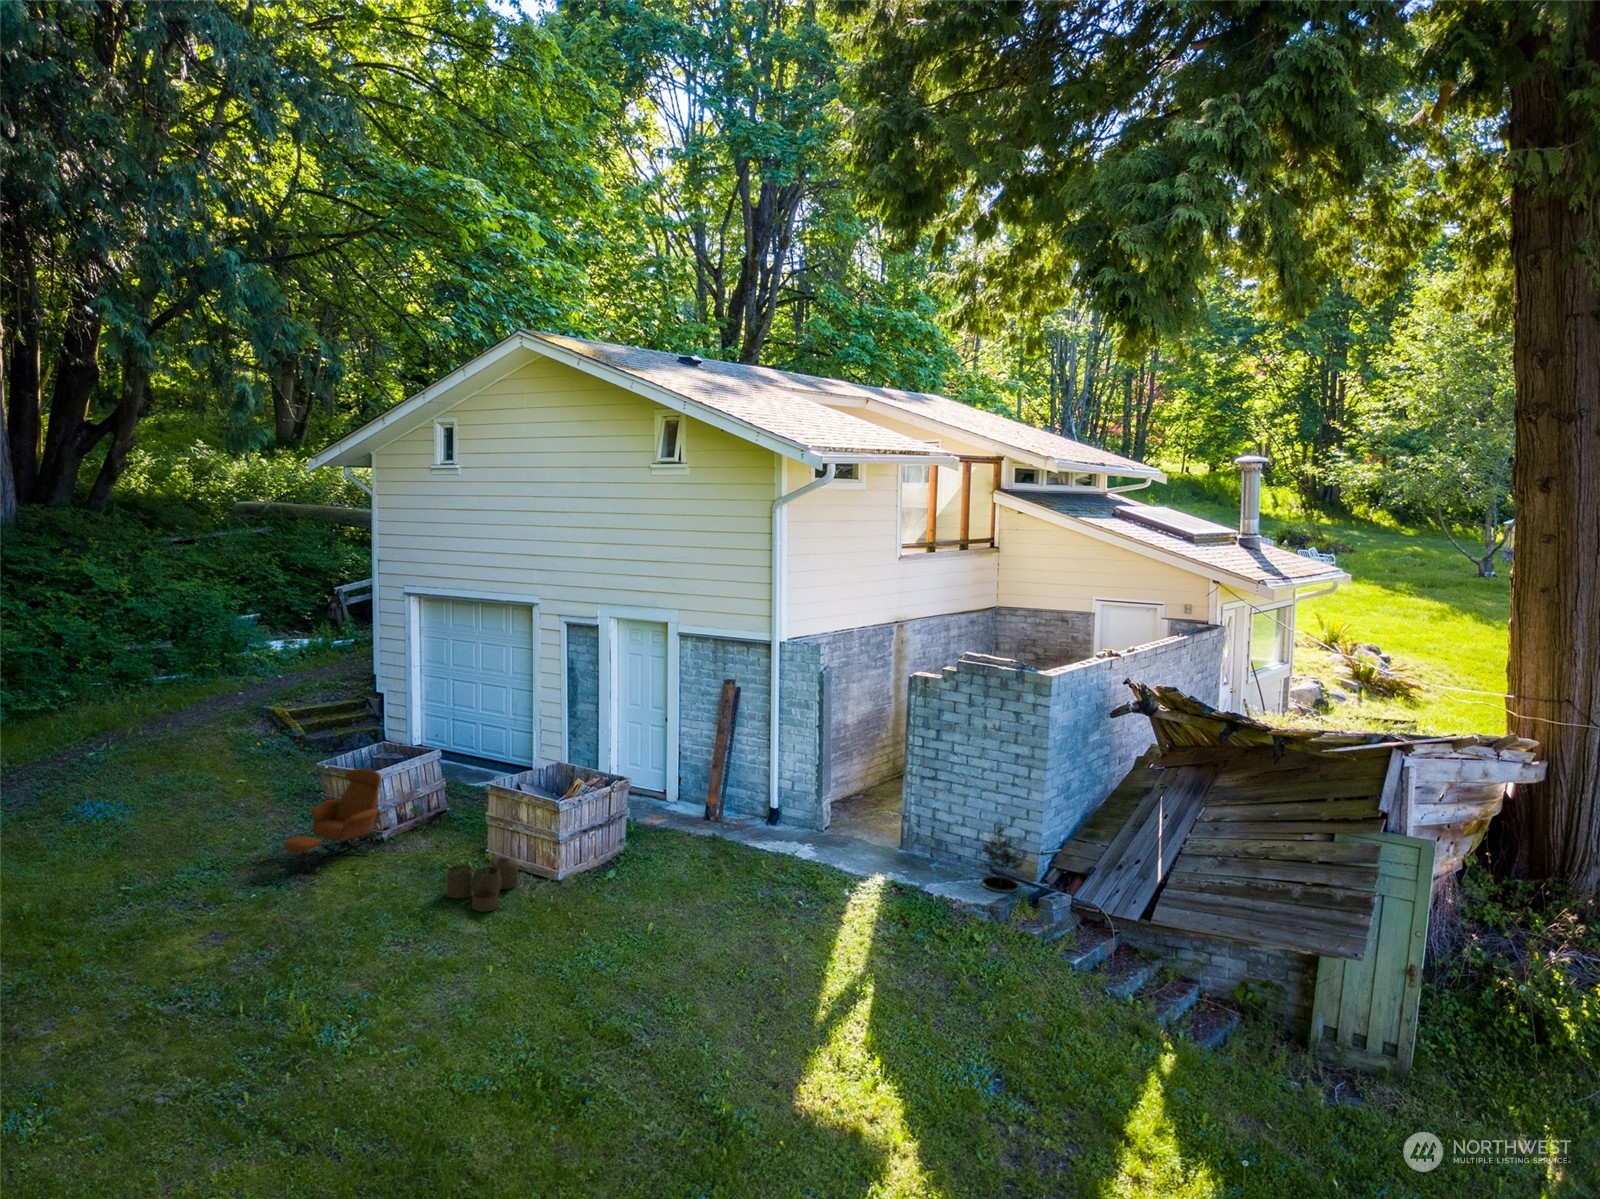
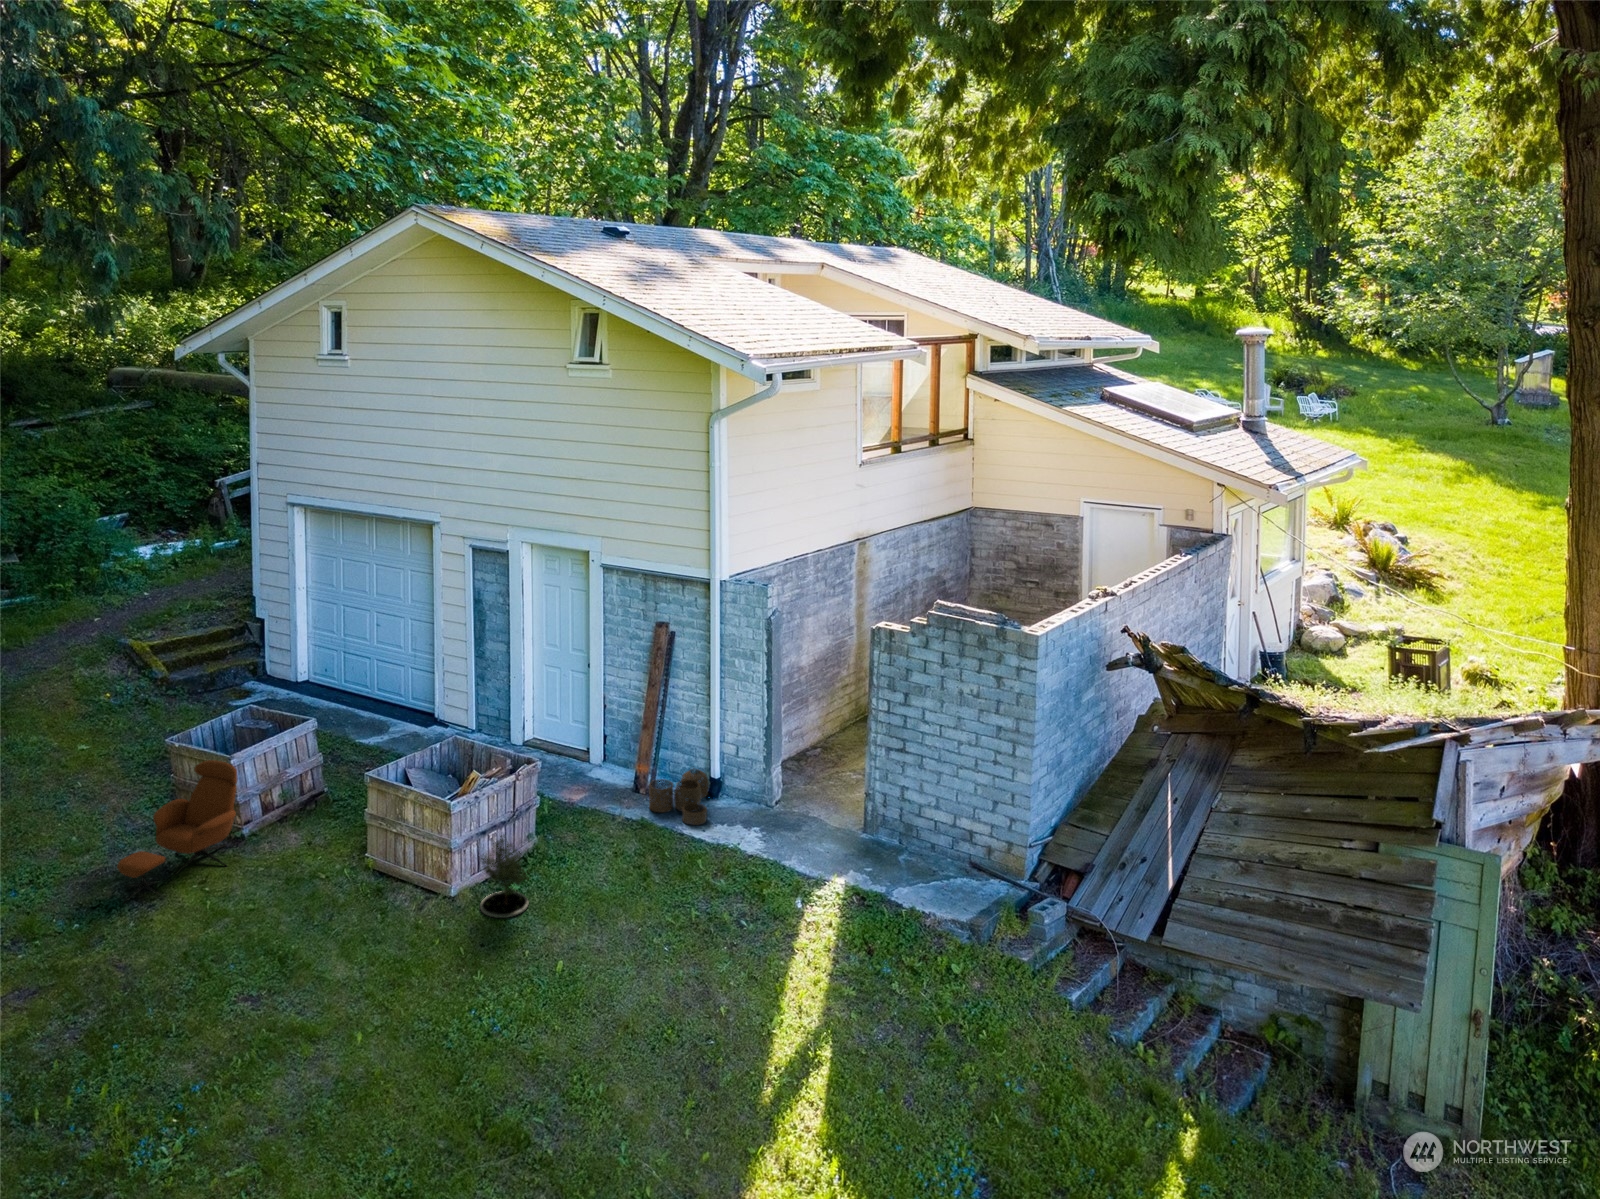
potted tree: present [981,820,1023,893] -> present [480,835,531,918]
woven basket: present [447,858,518,912] -> present [649,768,708,825]

